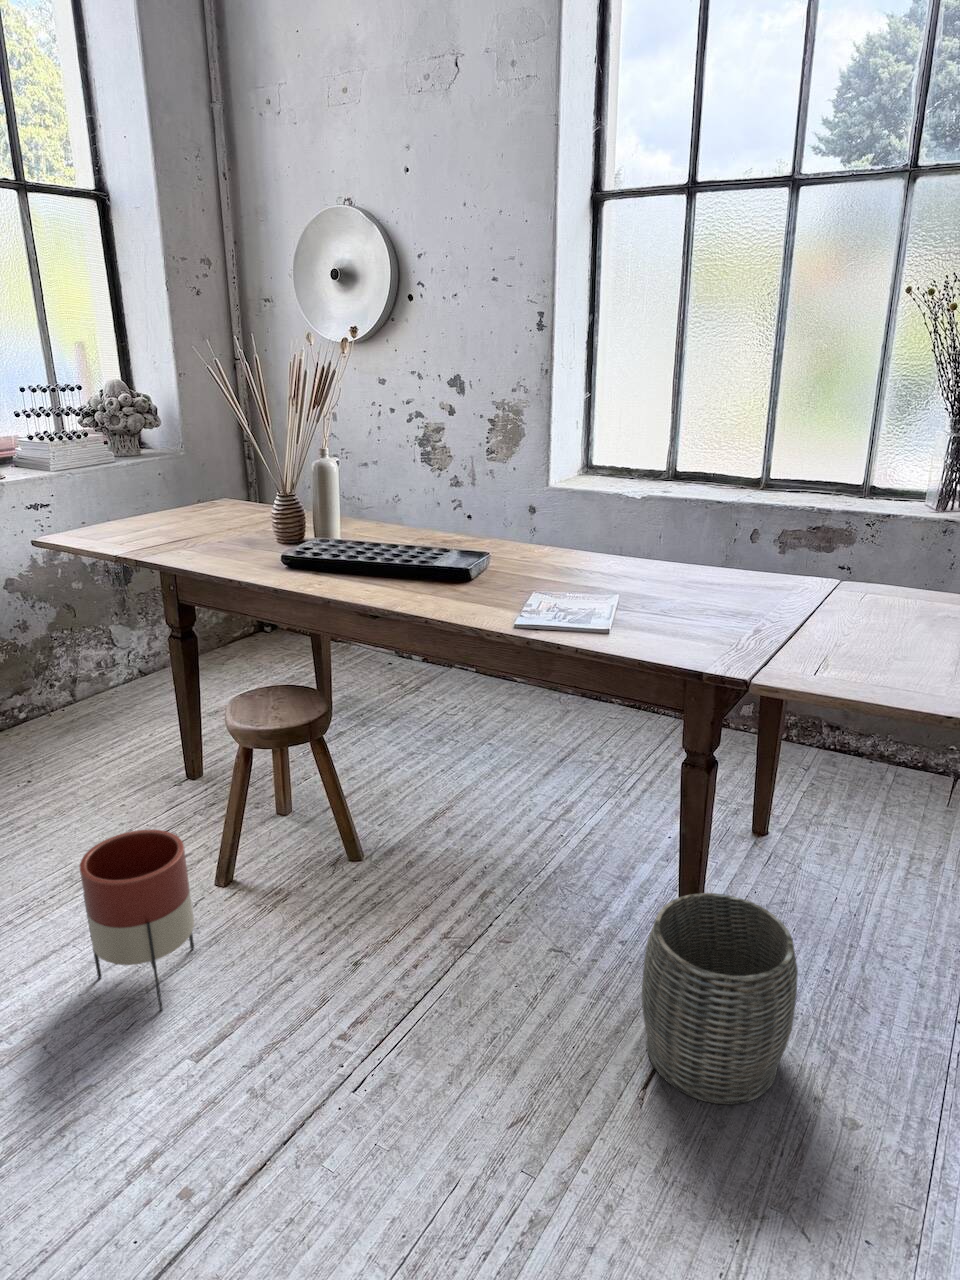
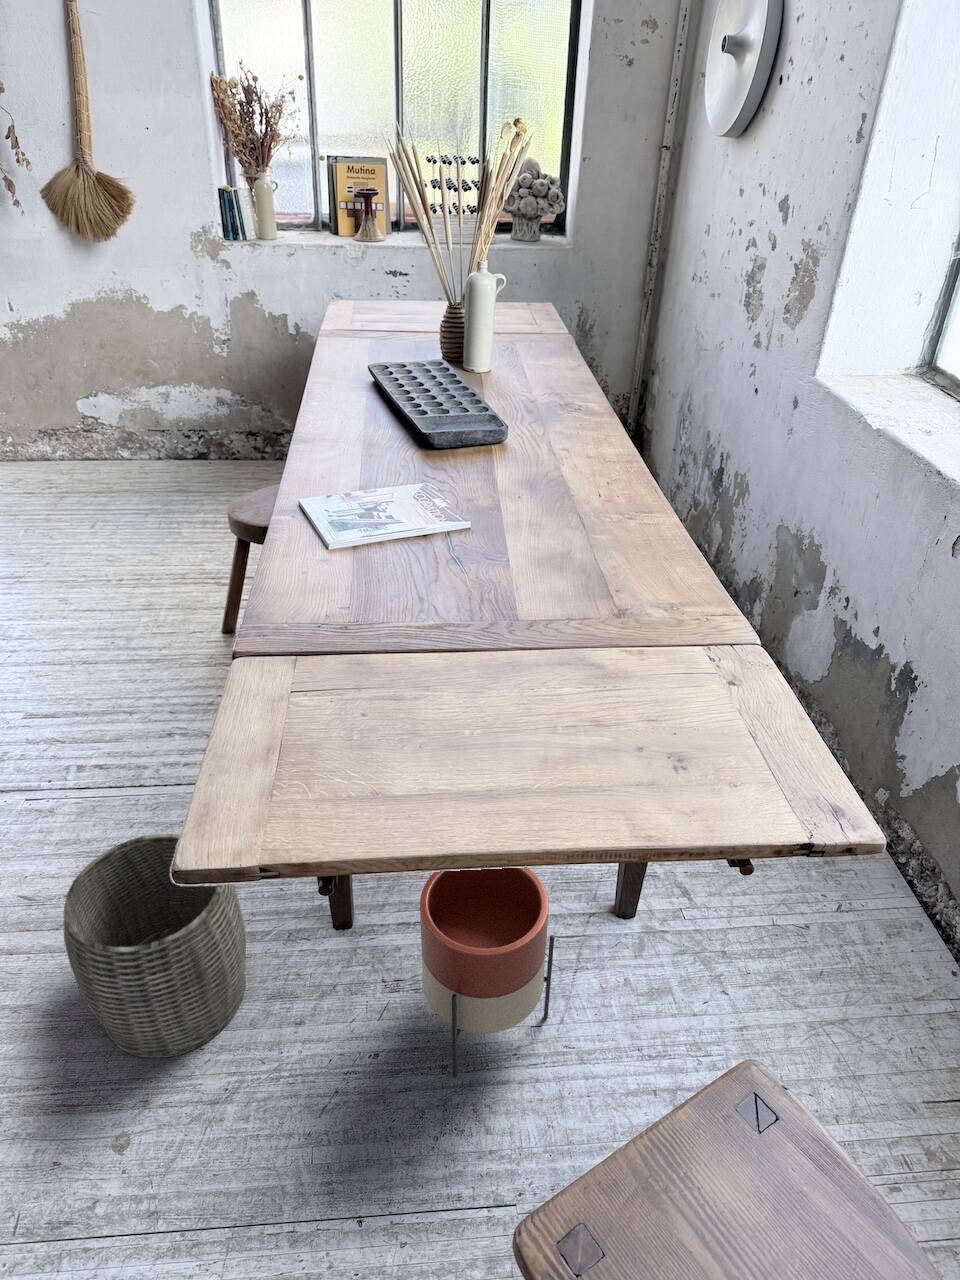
planter: present [80,830,194,1011] -> present [420,867,554,1078]

